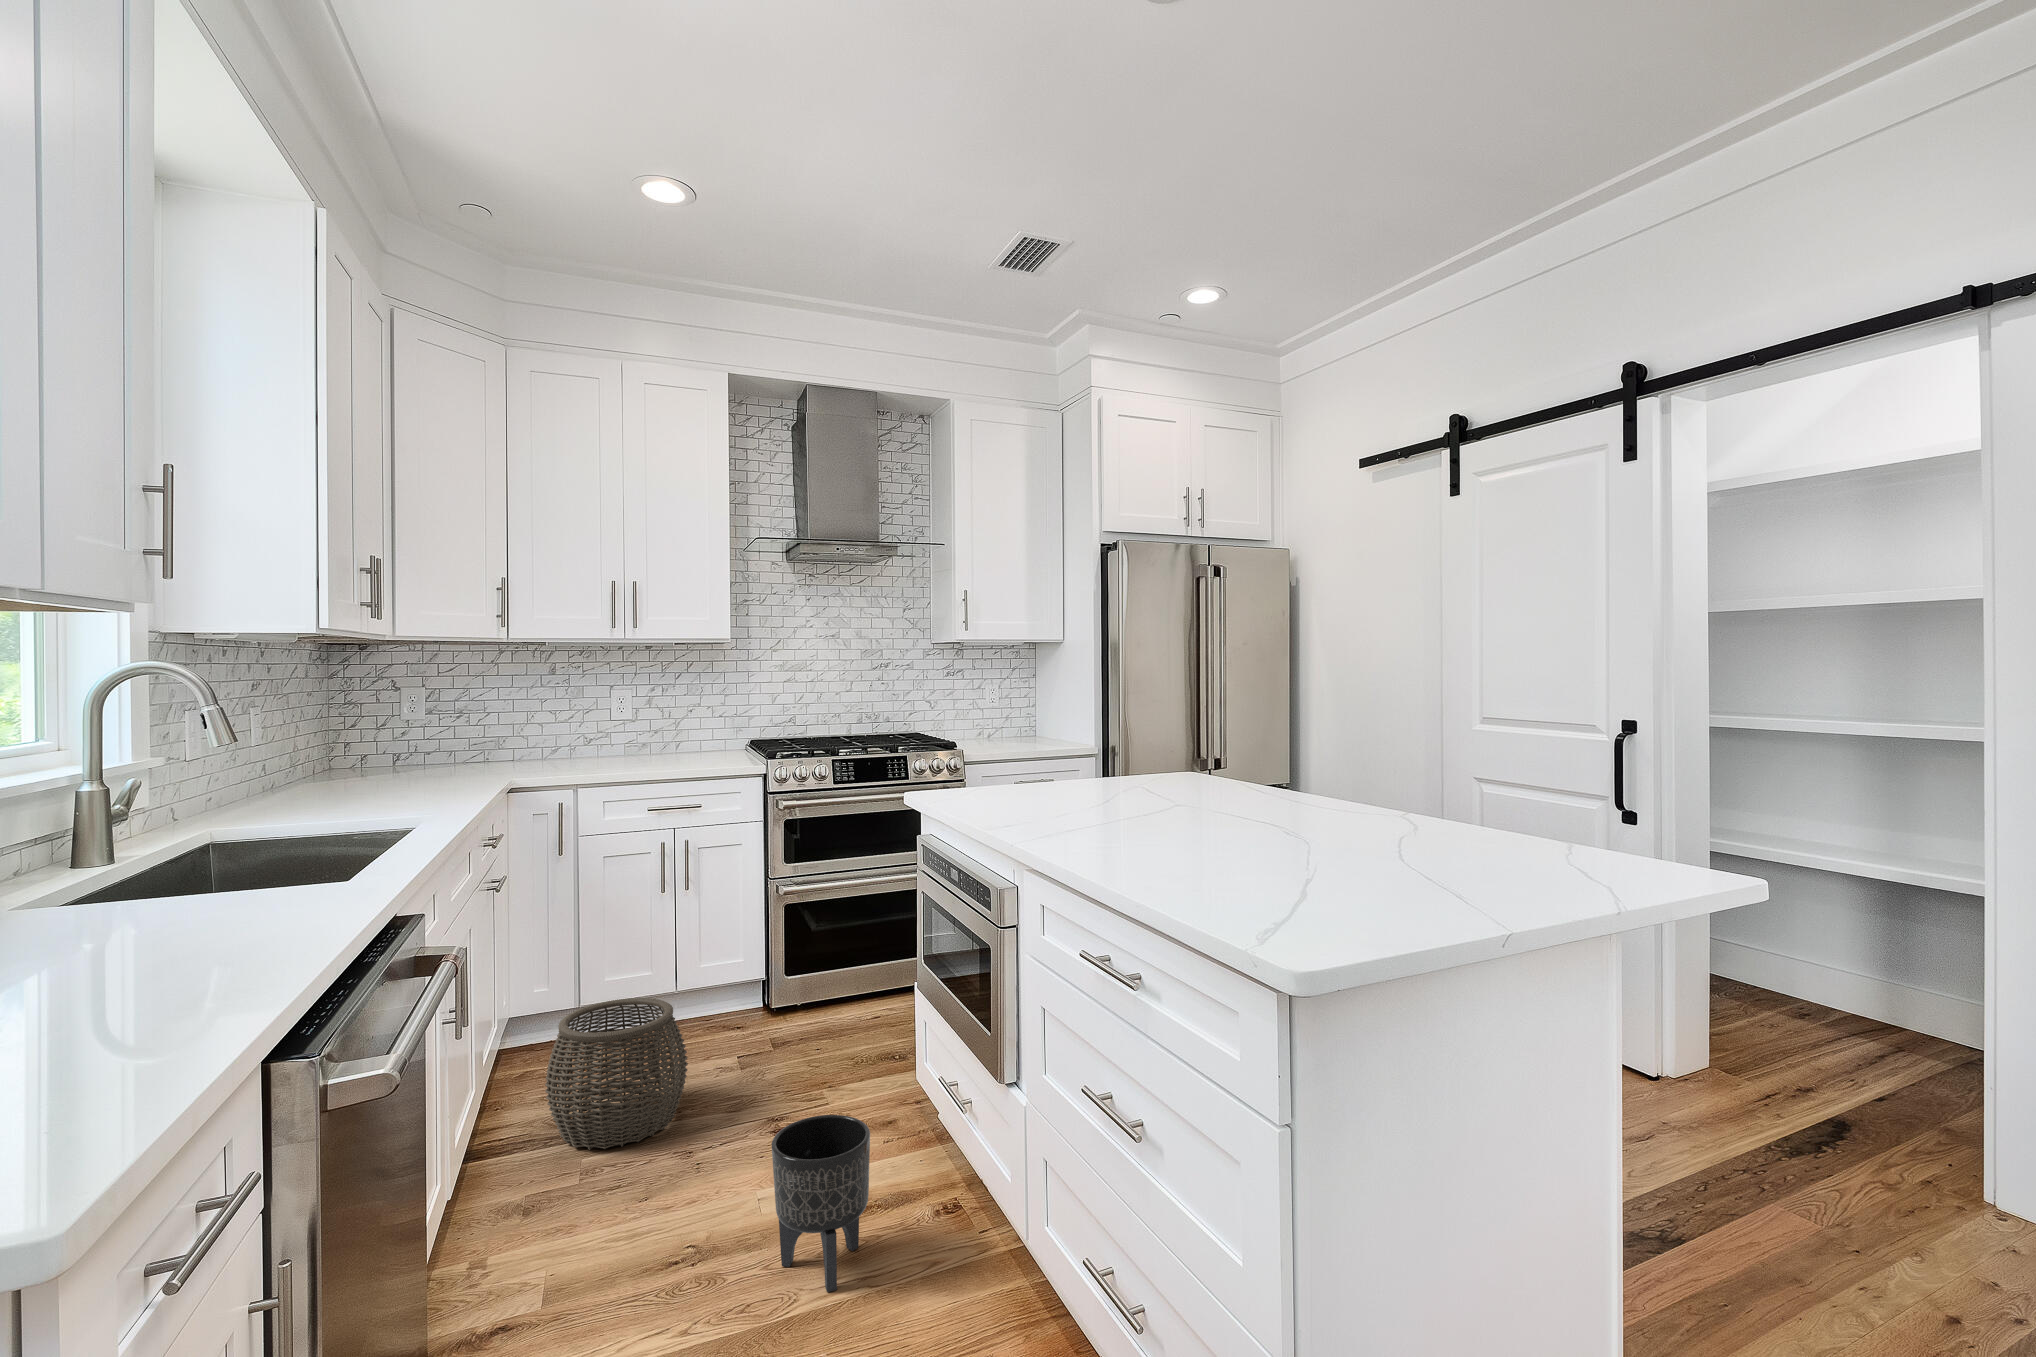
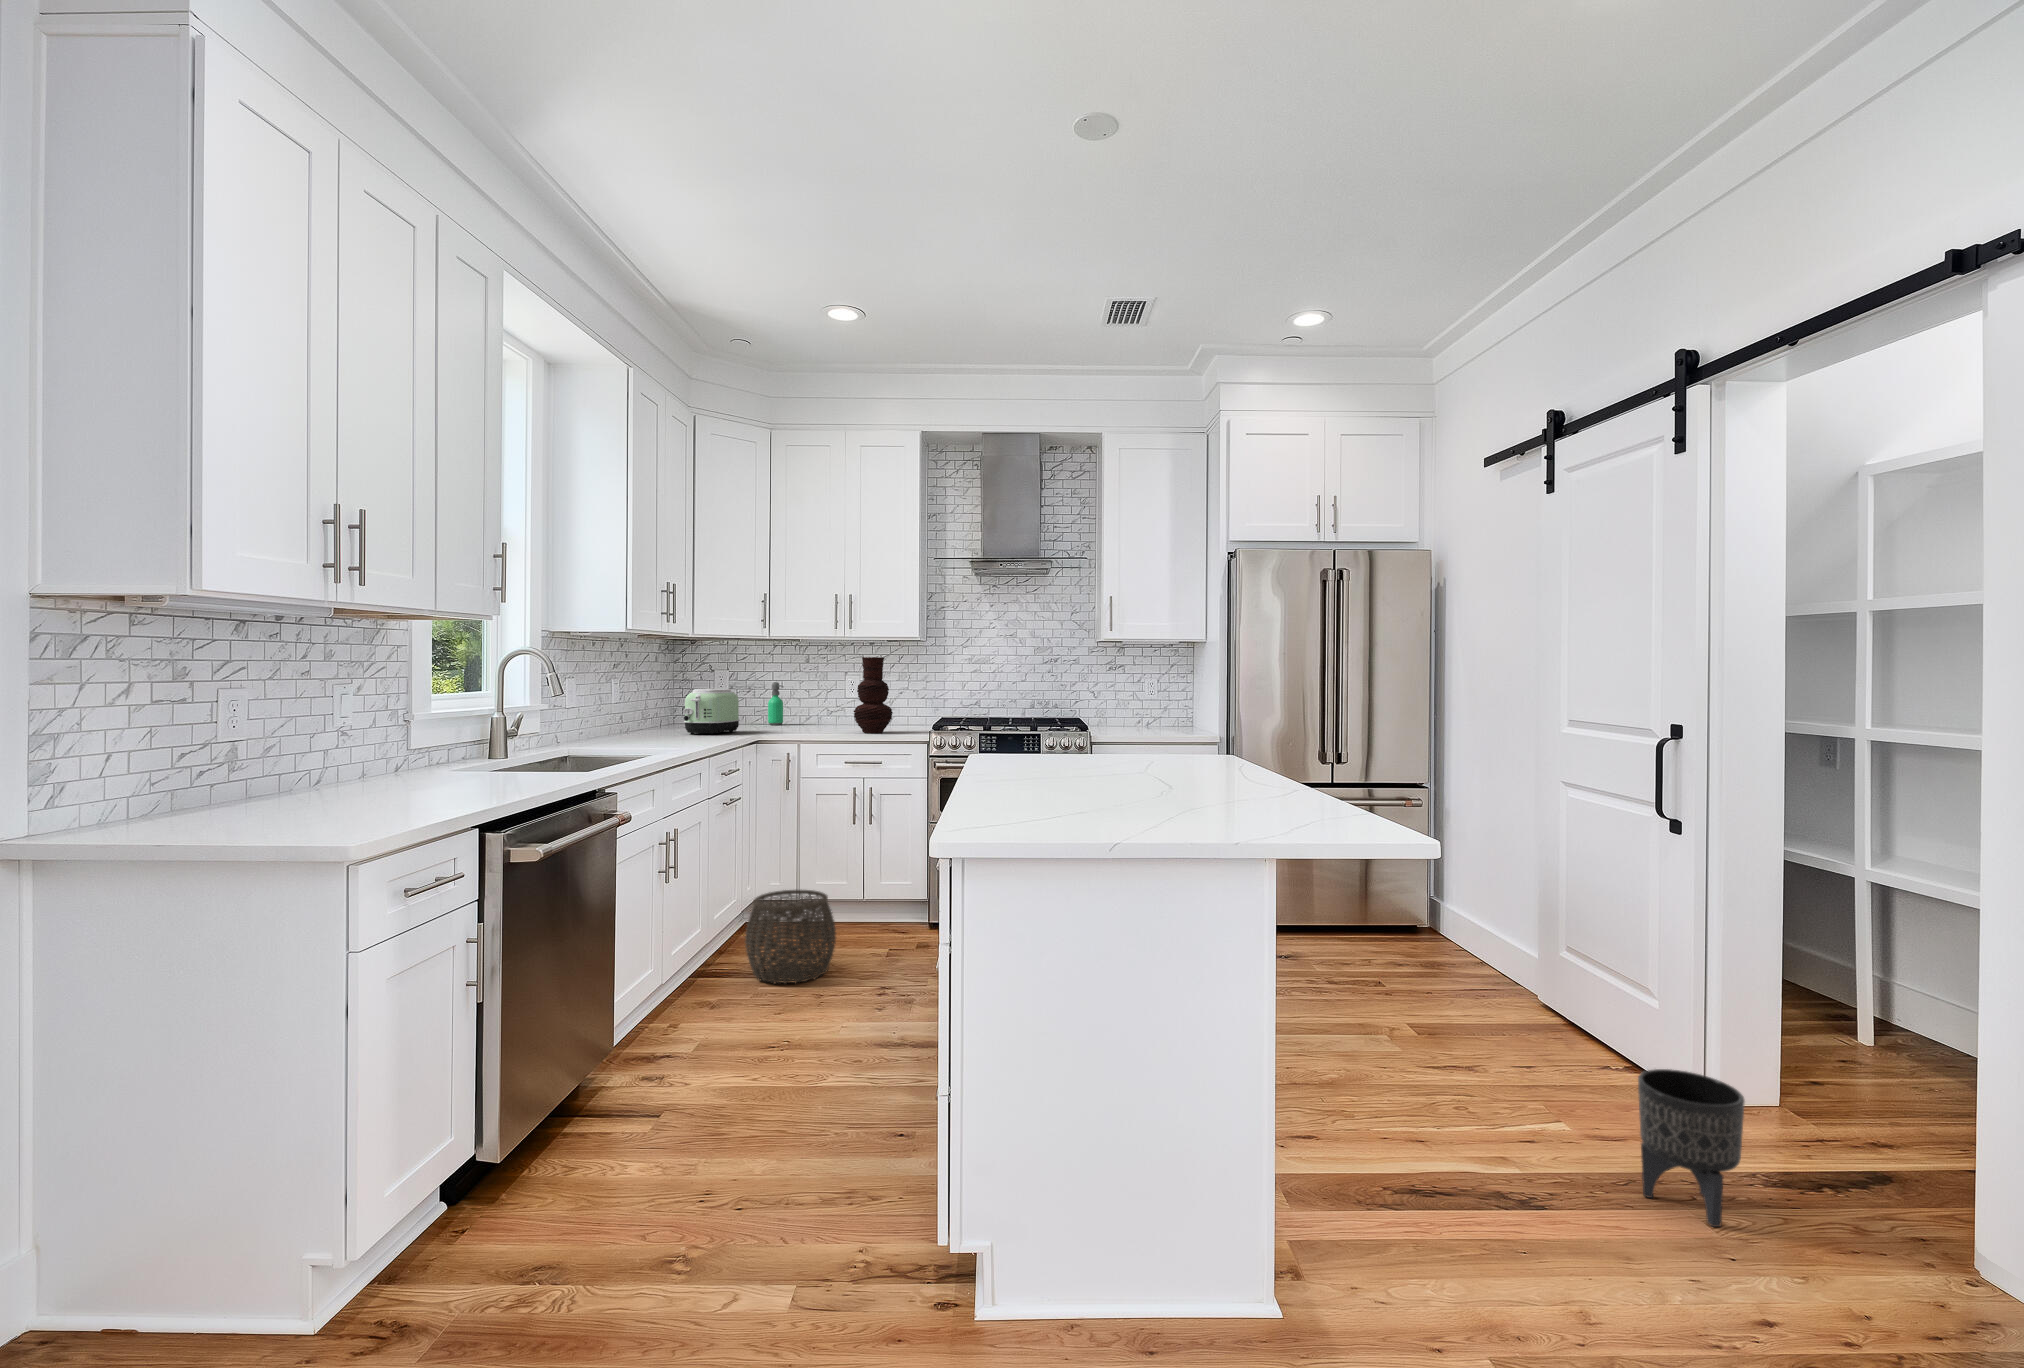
vase: none [656,666,711,768] -> present [854,657,893,733]
soap dispenser: none [502,703,527,763] -> present [768,682,783,725]
toaster: none [396,715,483,784] -> present [684,689,740,734]
planter: present [772,1115,870,1292] -> present [1638,1069,1745,1227]

